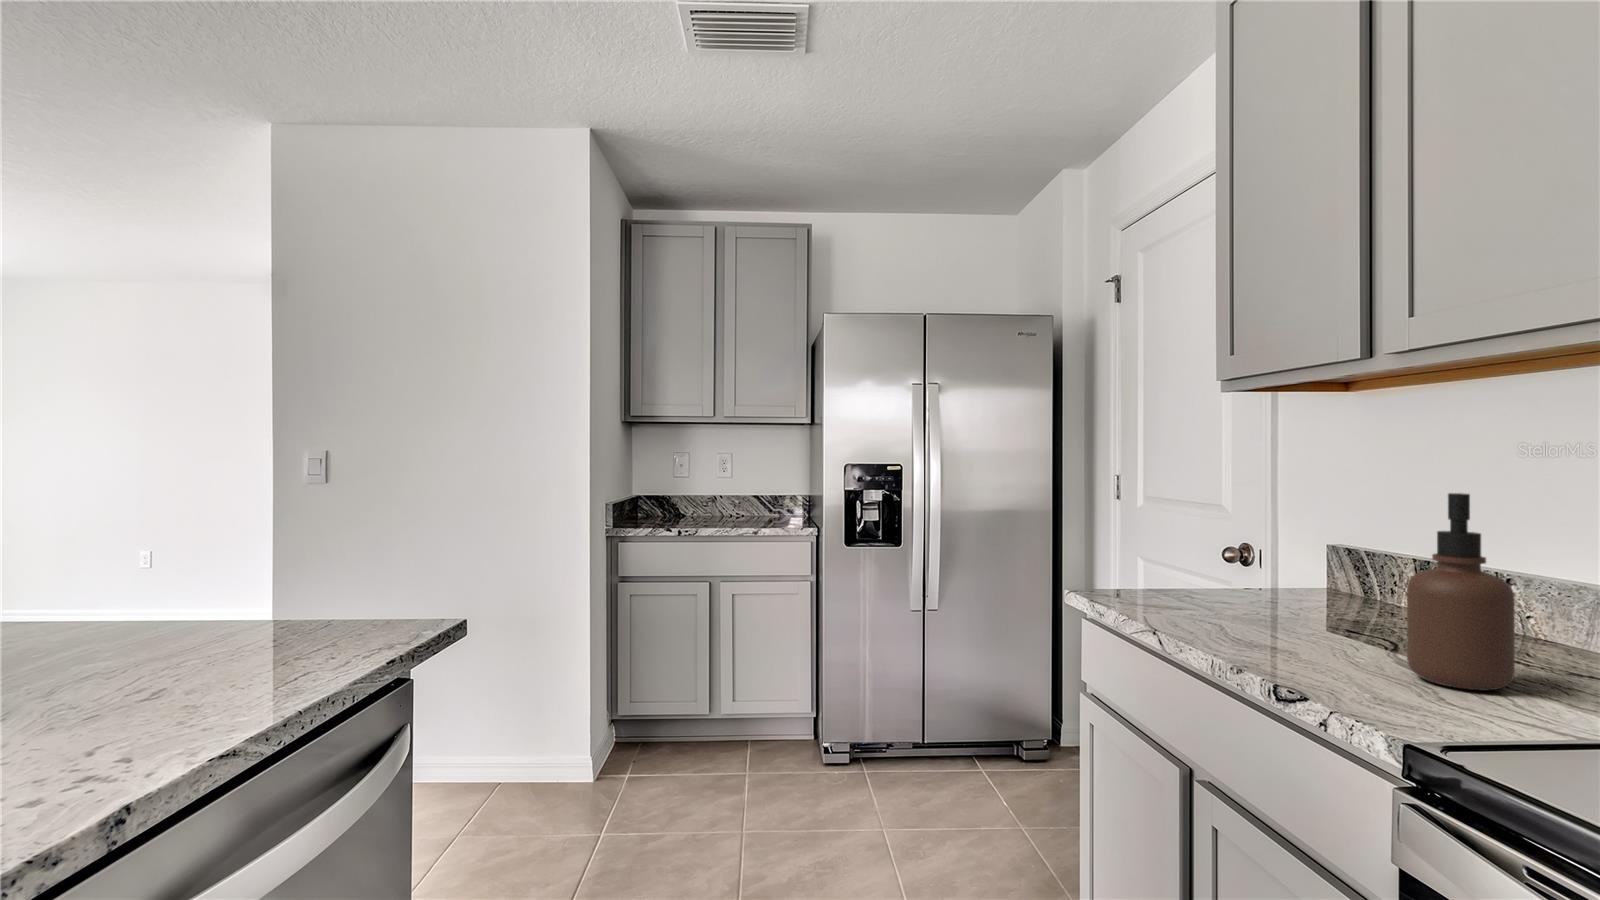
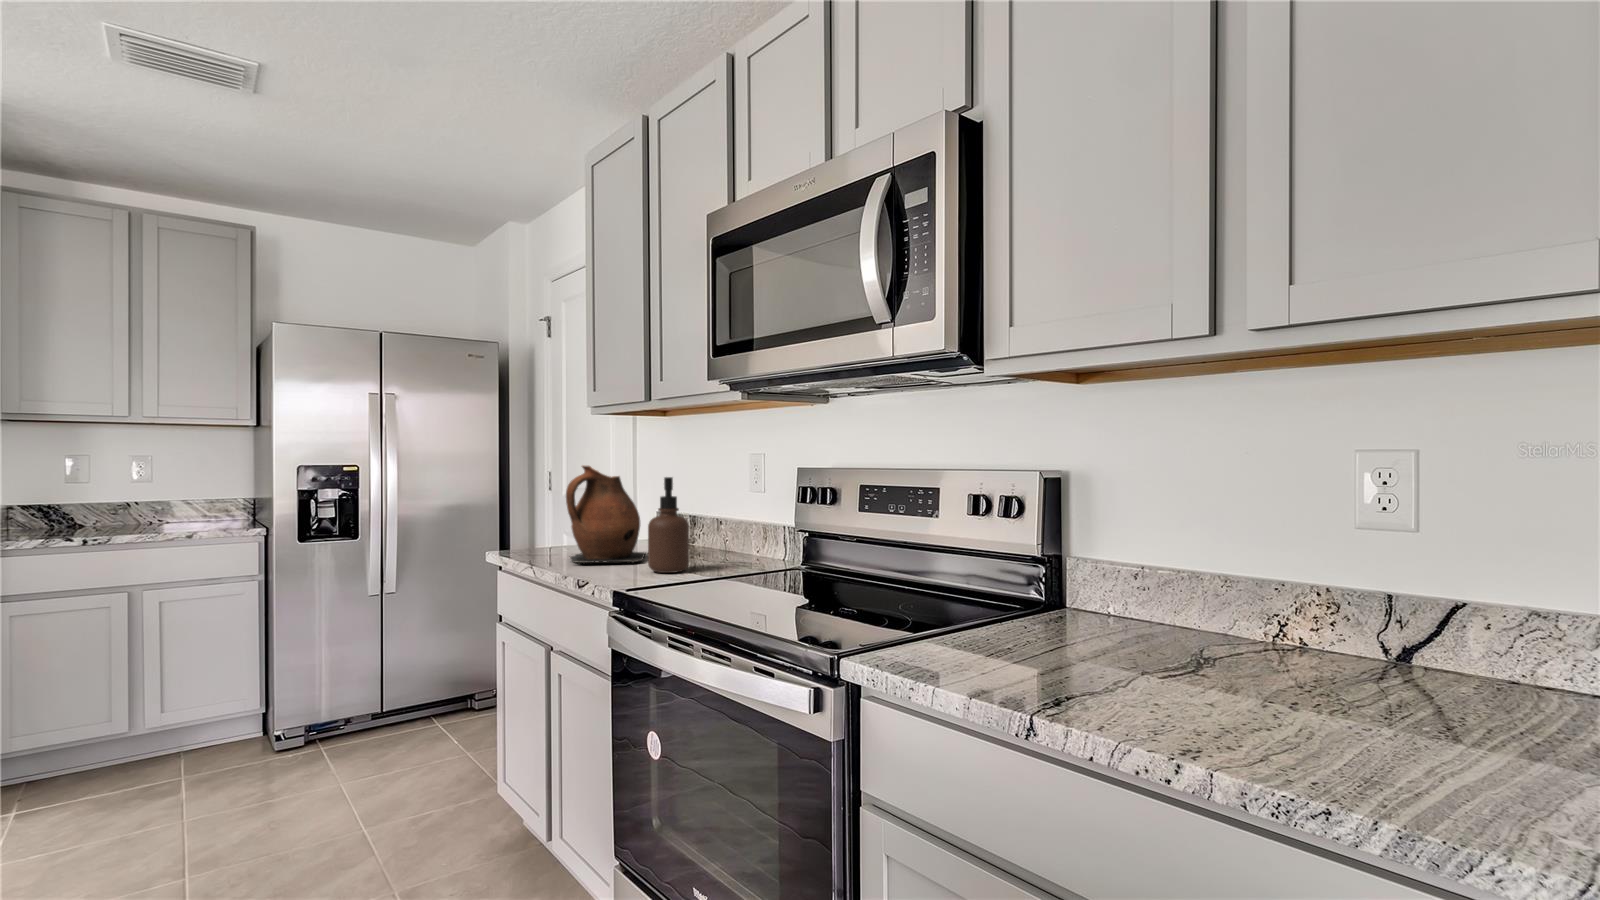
ceramic pitcher: none [1205,468,1366,648] -> present [566,465,645,563]

